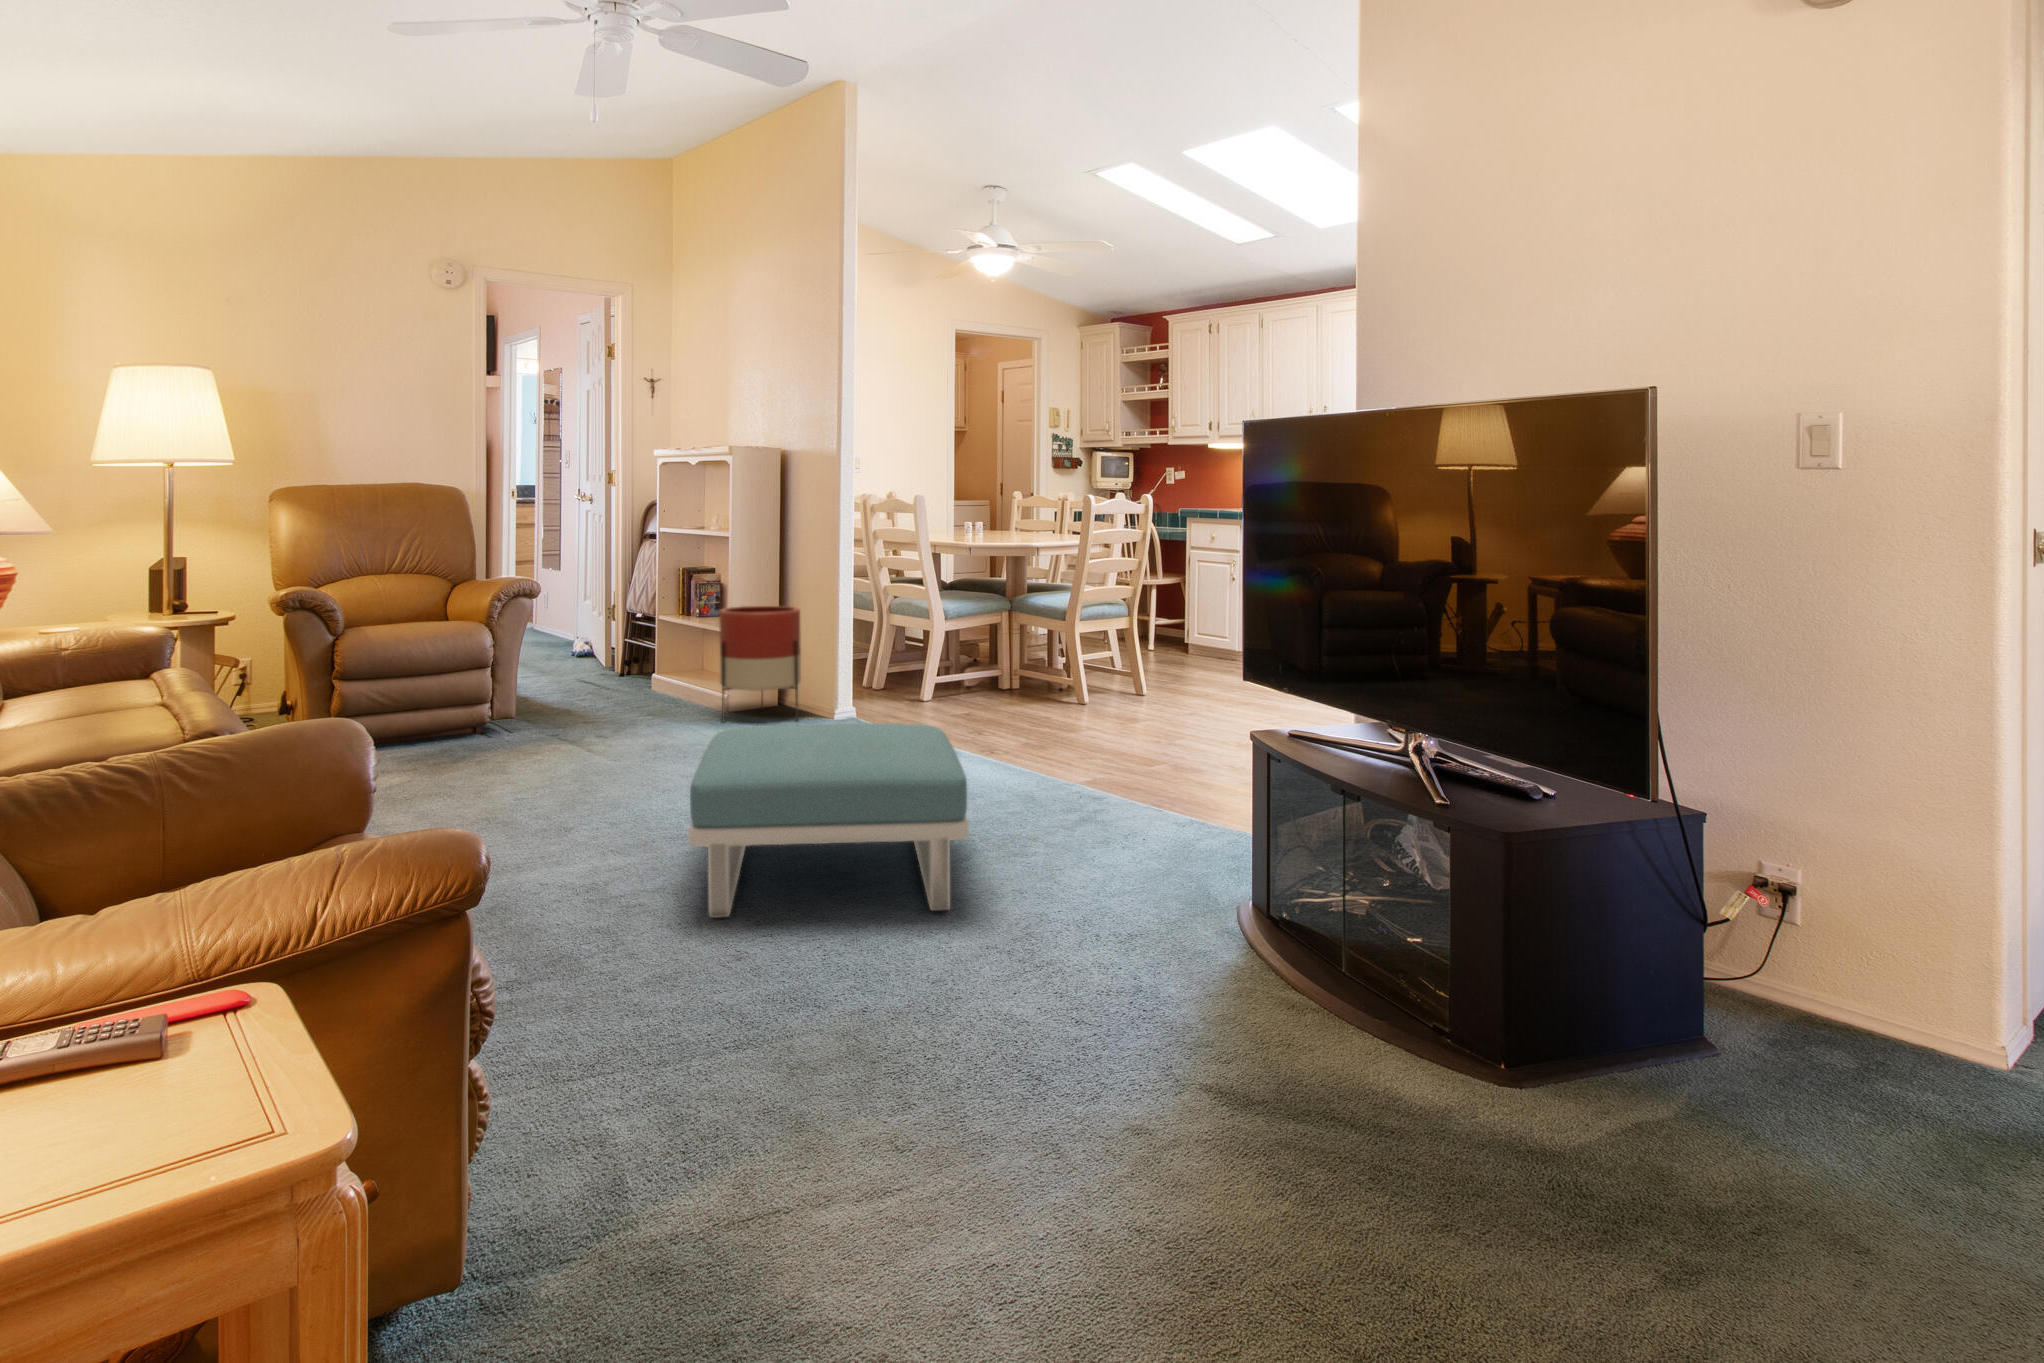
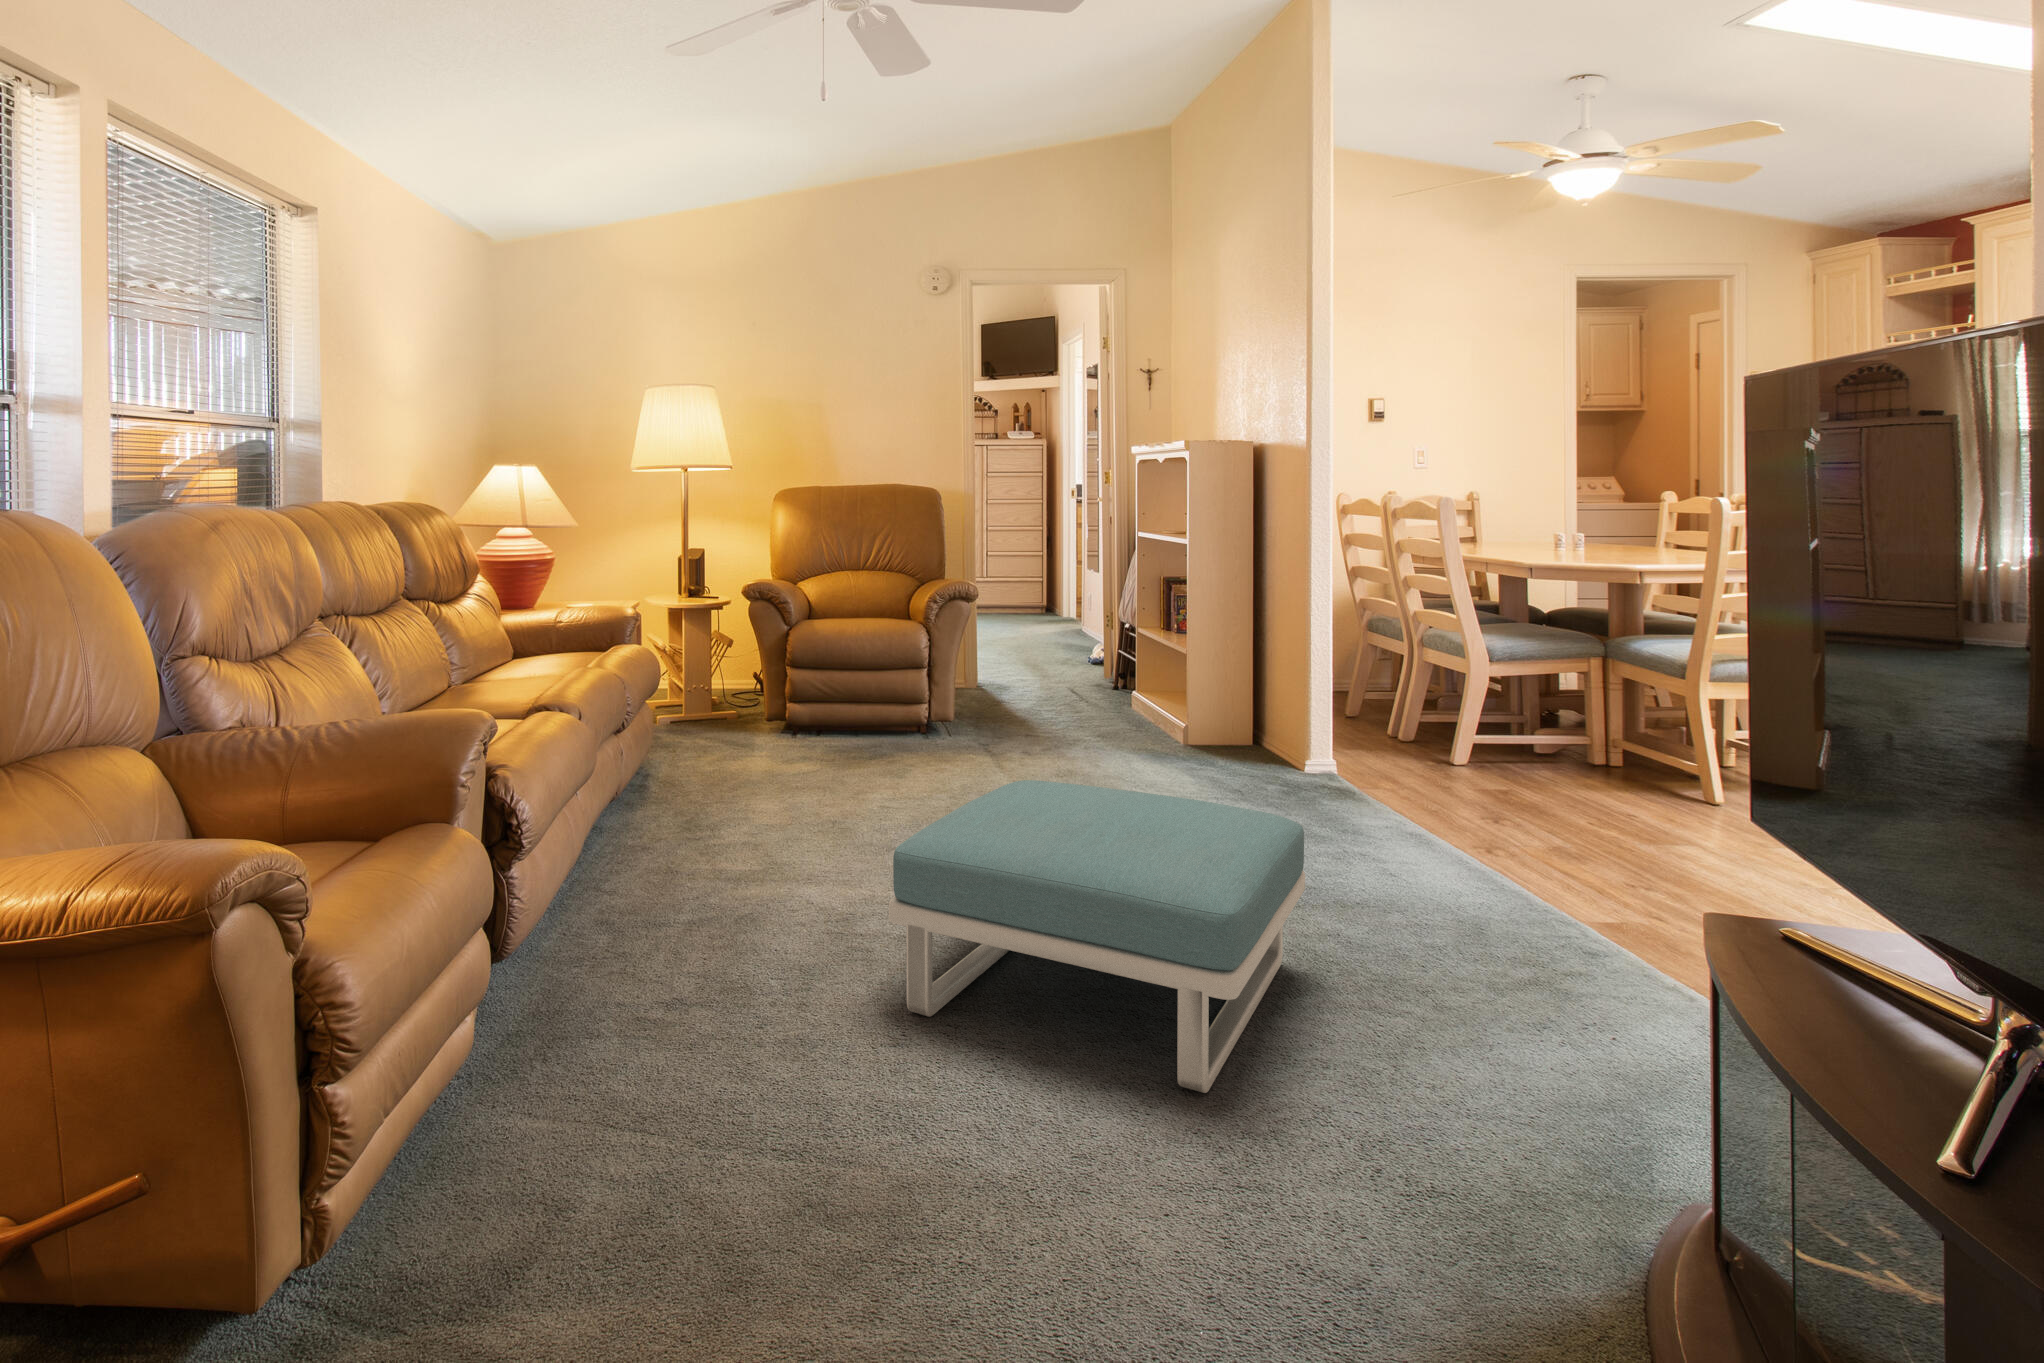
planter: present [719,606,801,721] -> none [1163,625,1264,767]

